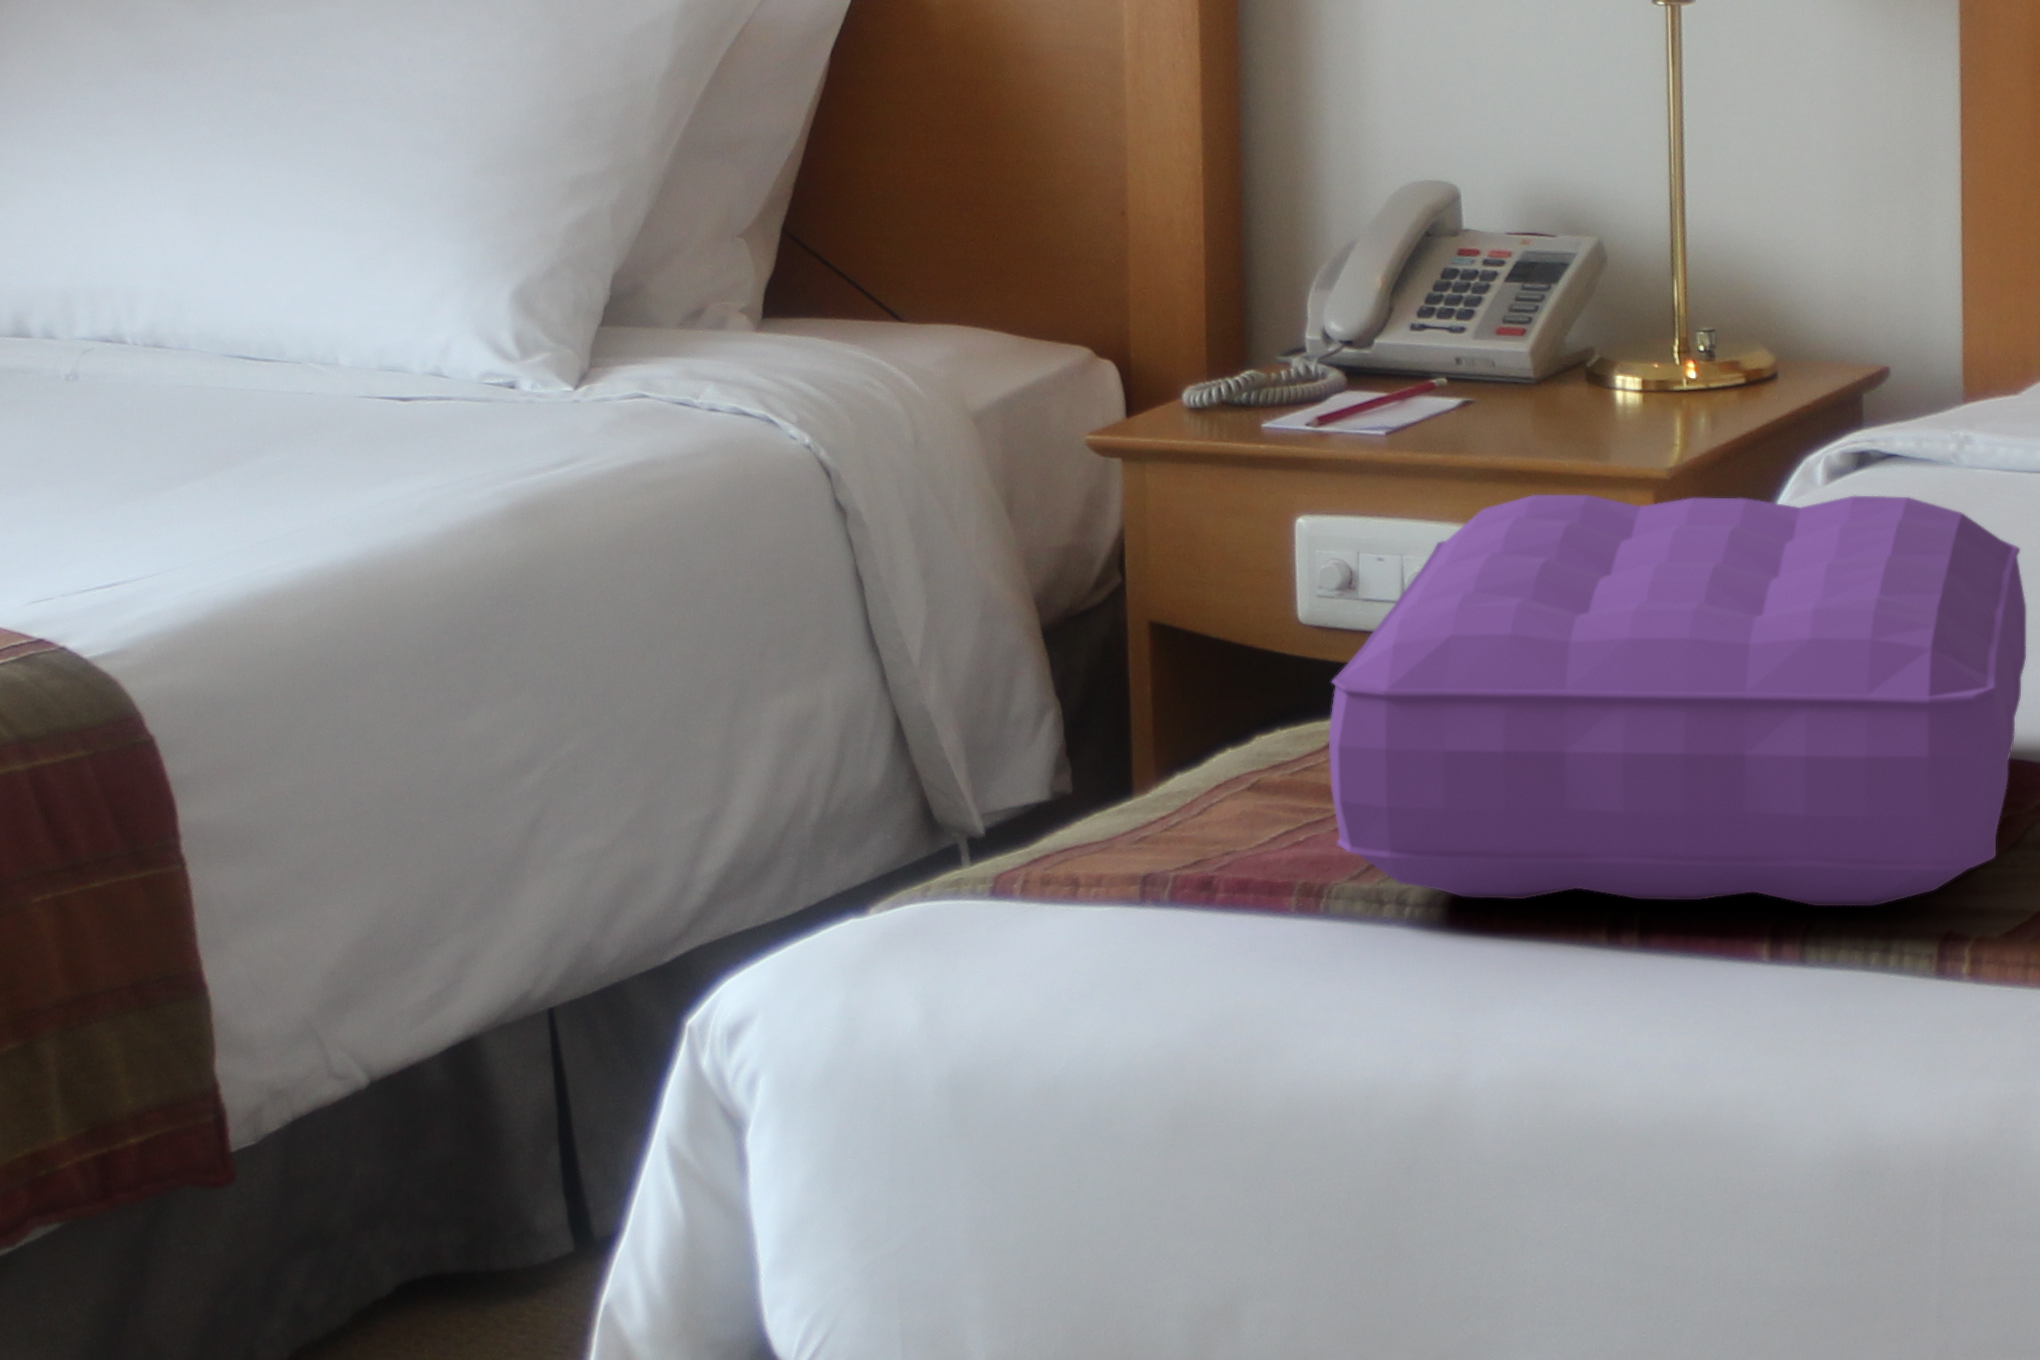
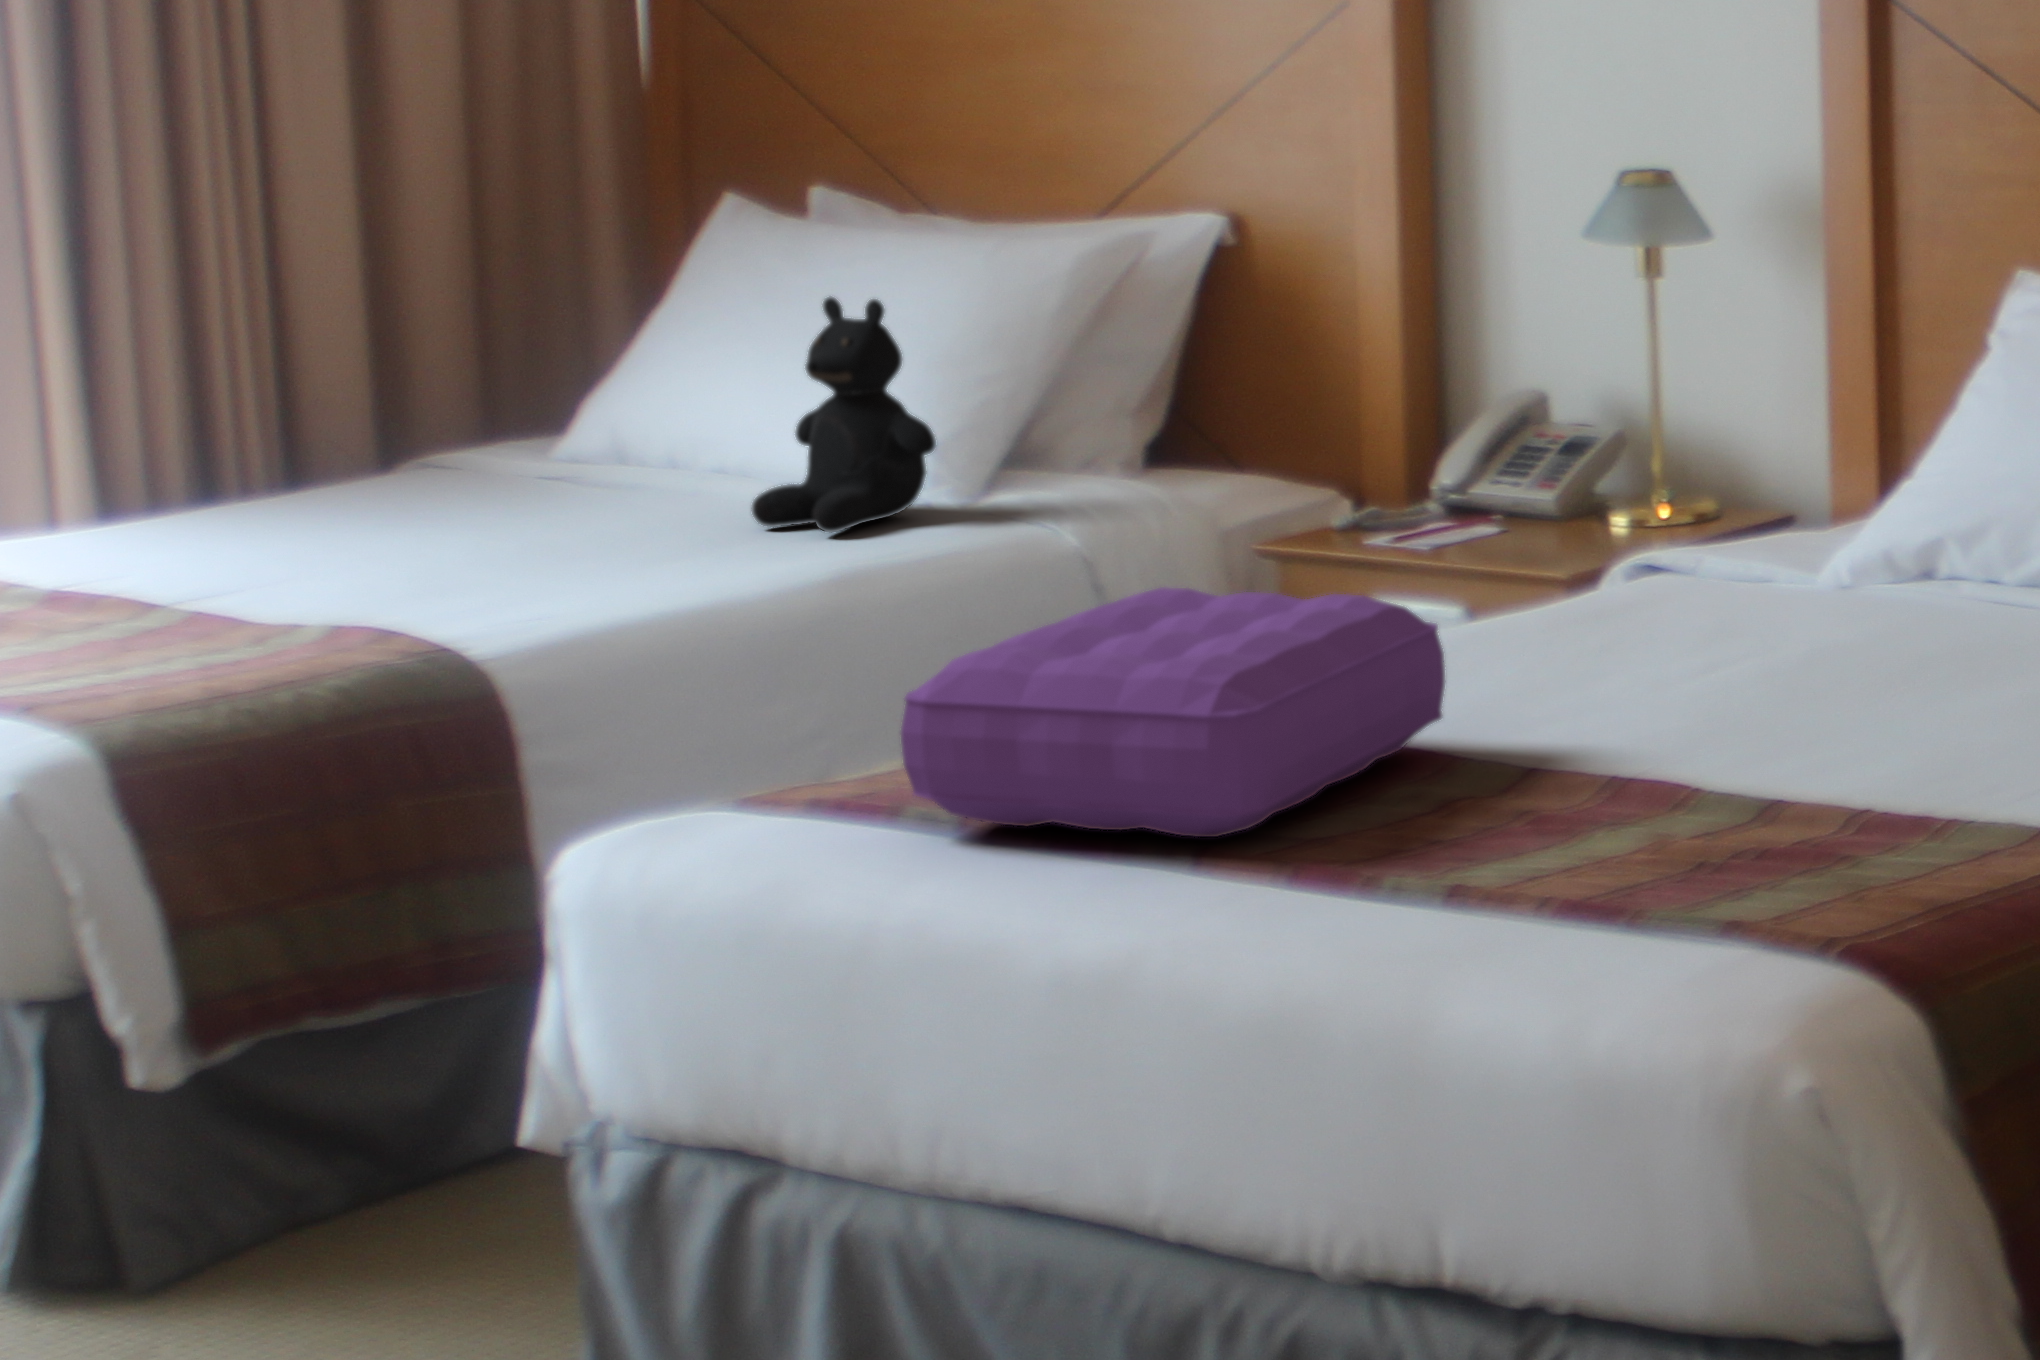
teddy bear: none [281,60,572,441] -> present [751,297,936,533]

